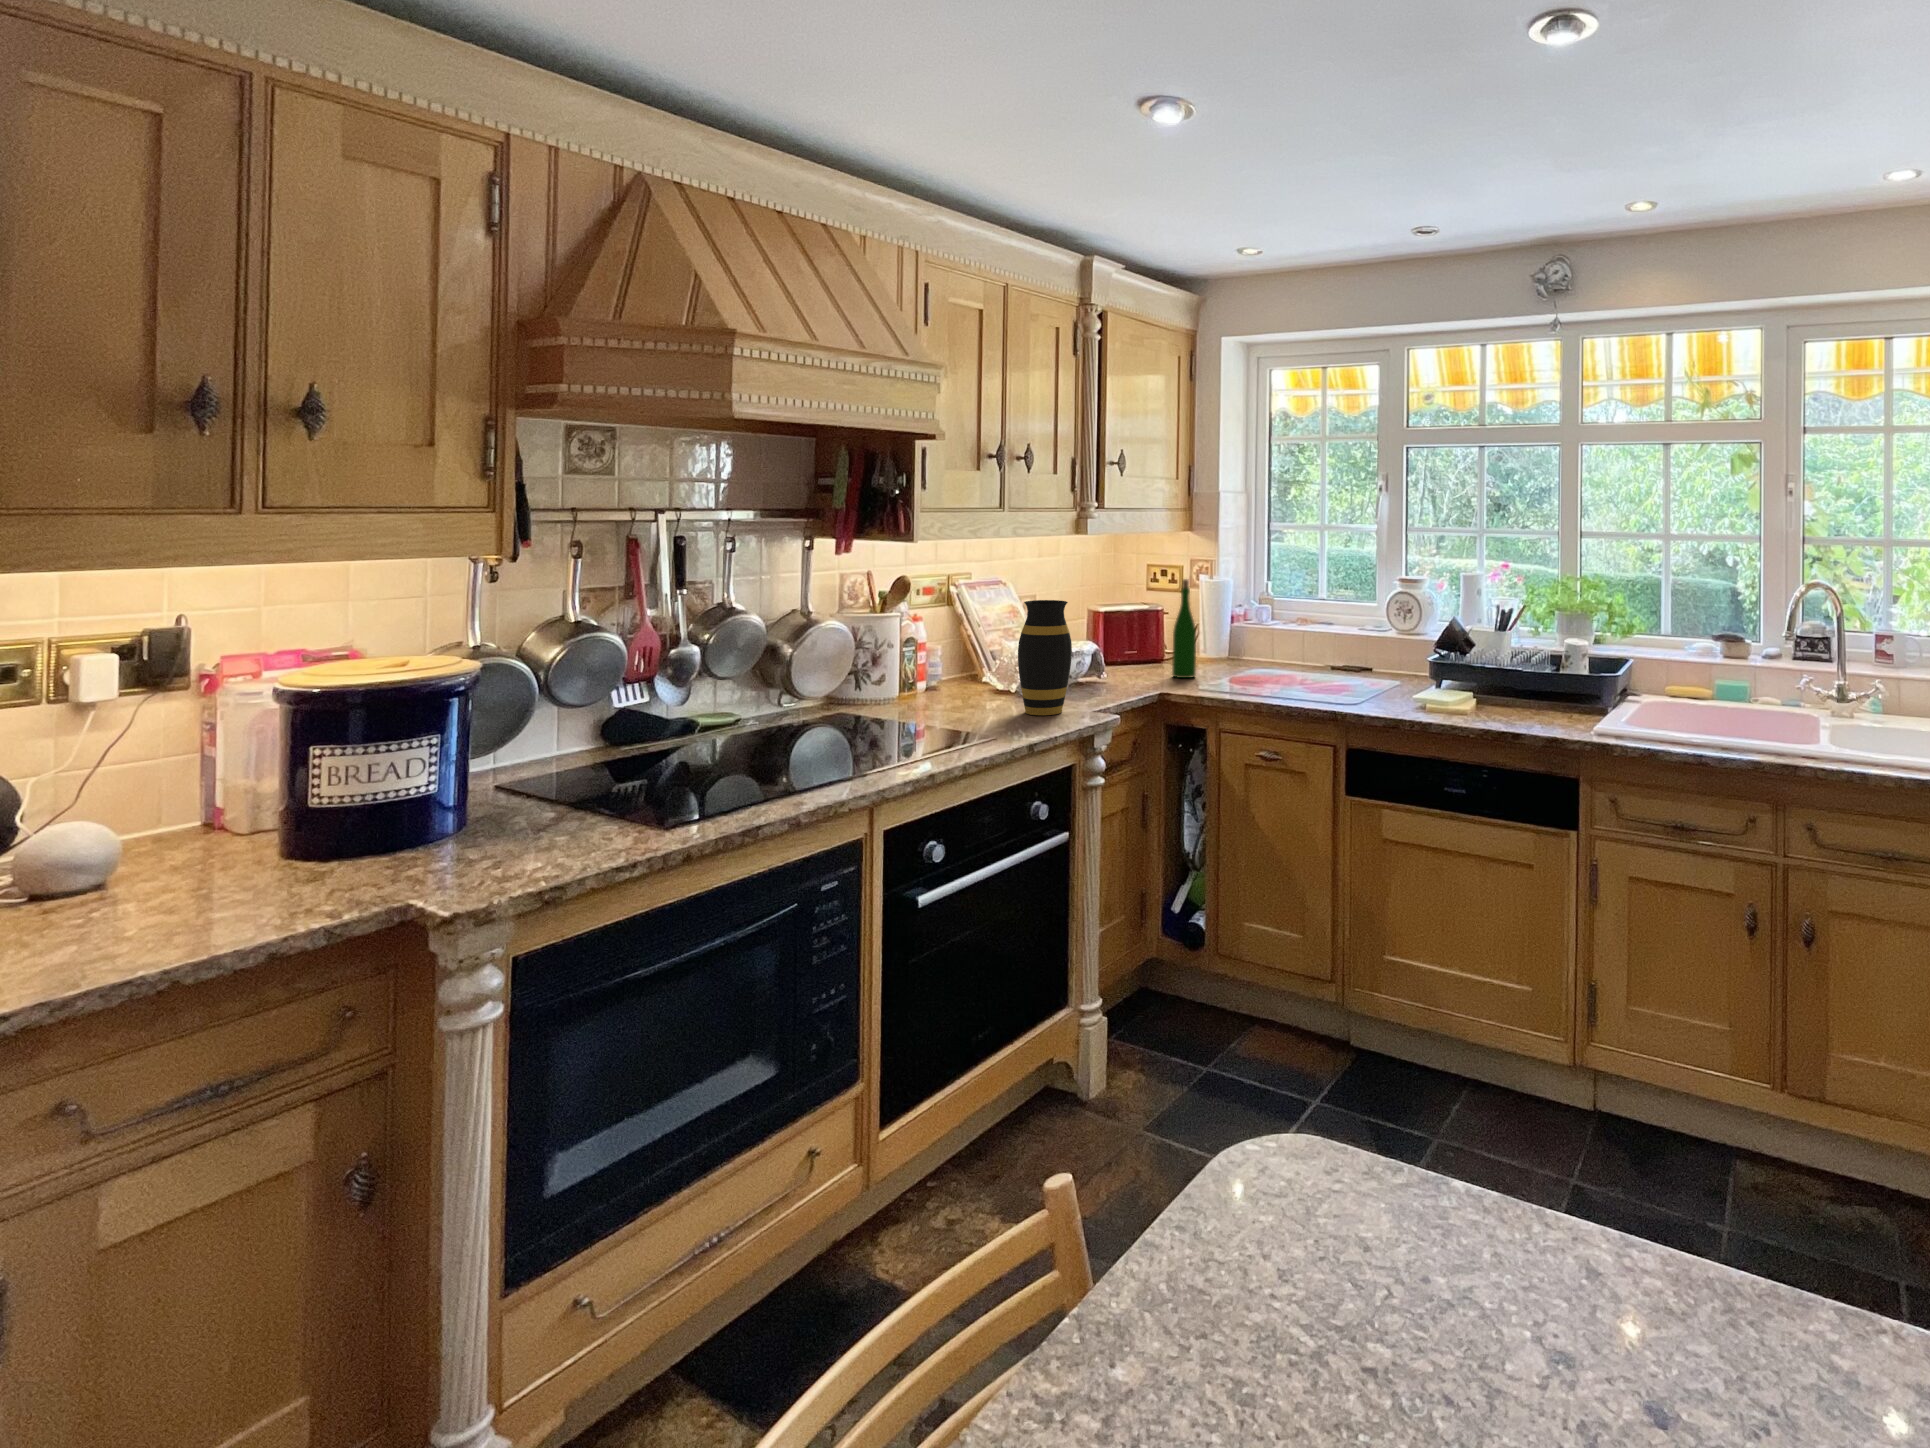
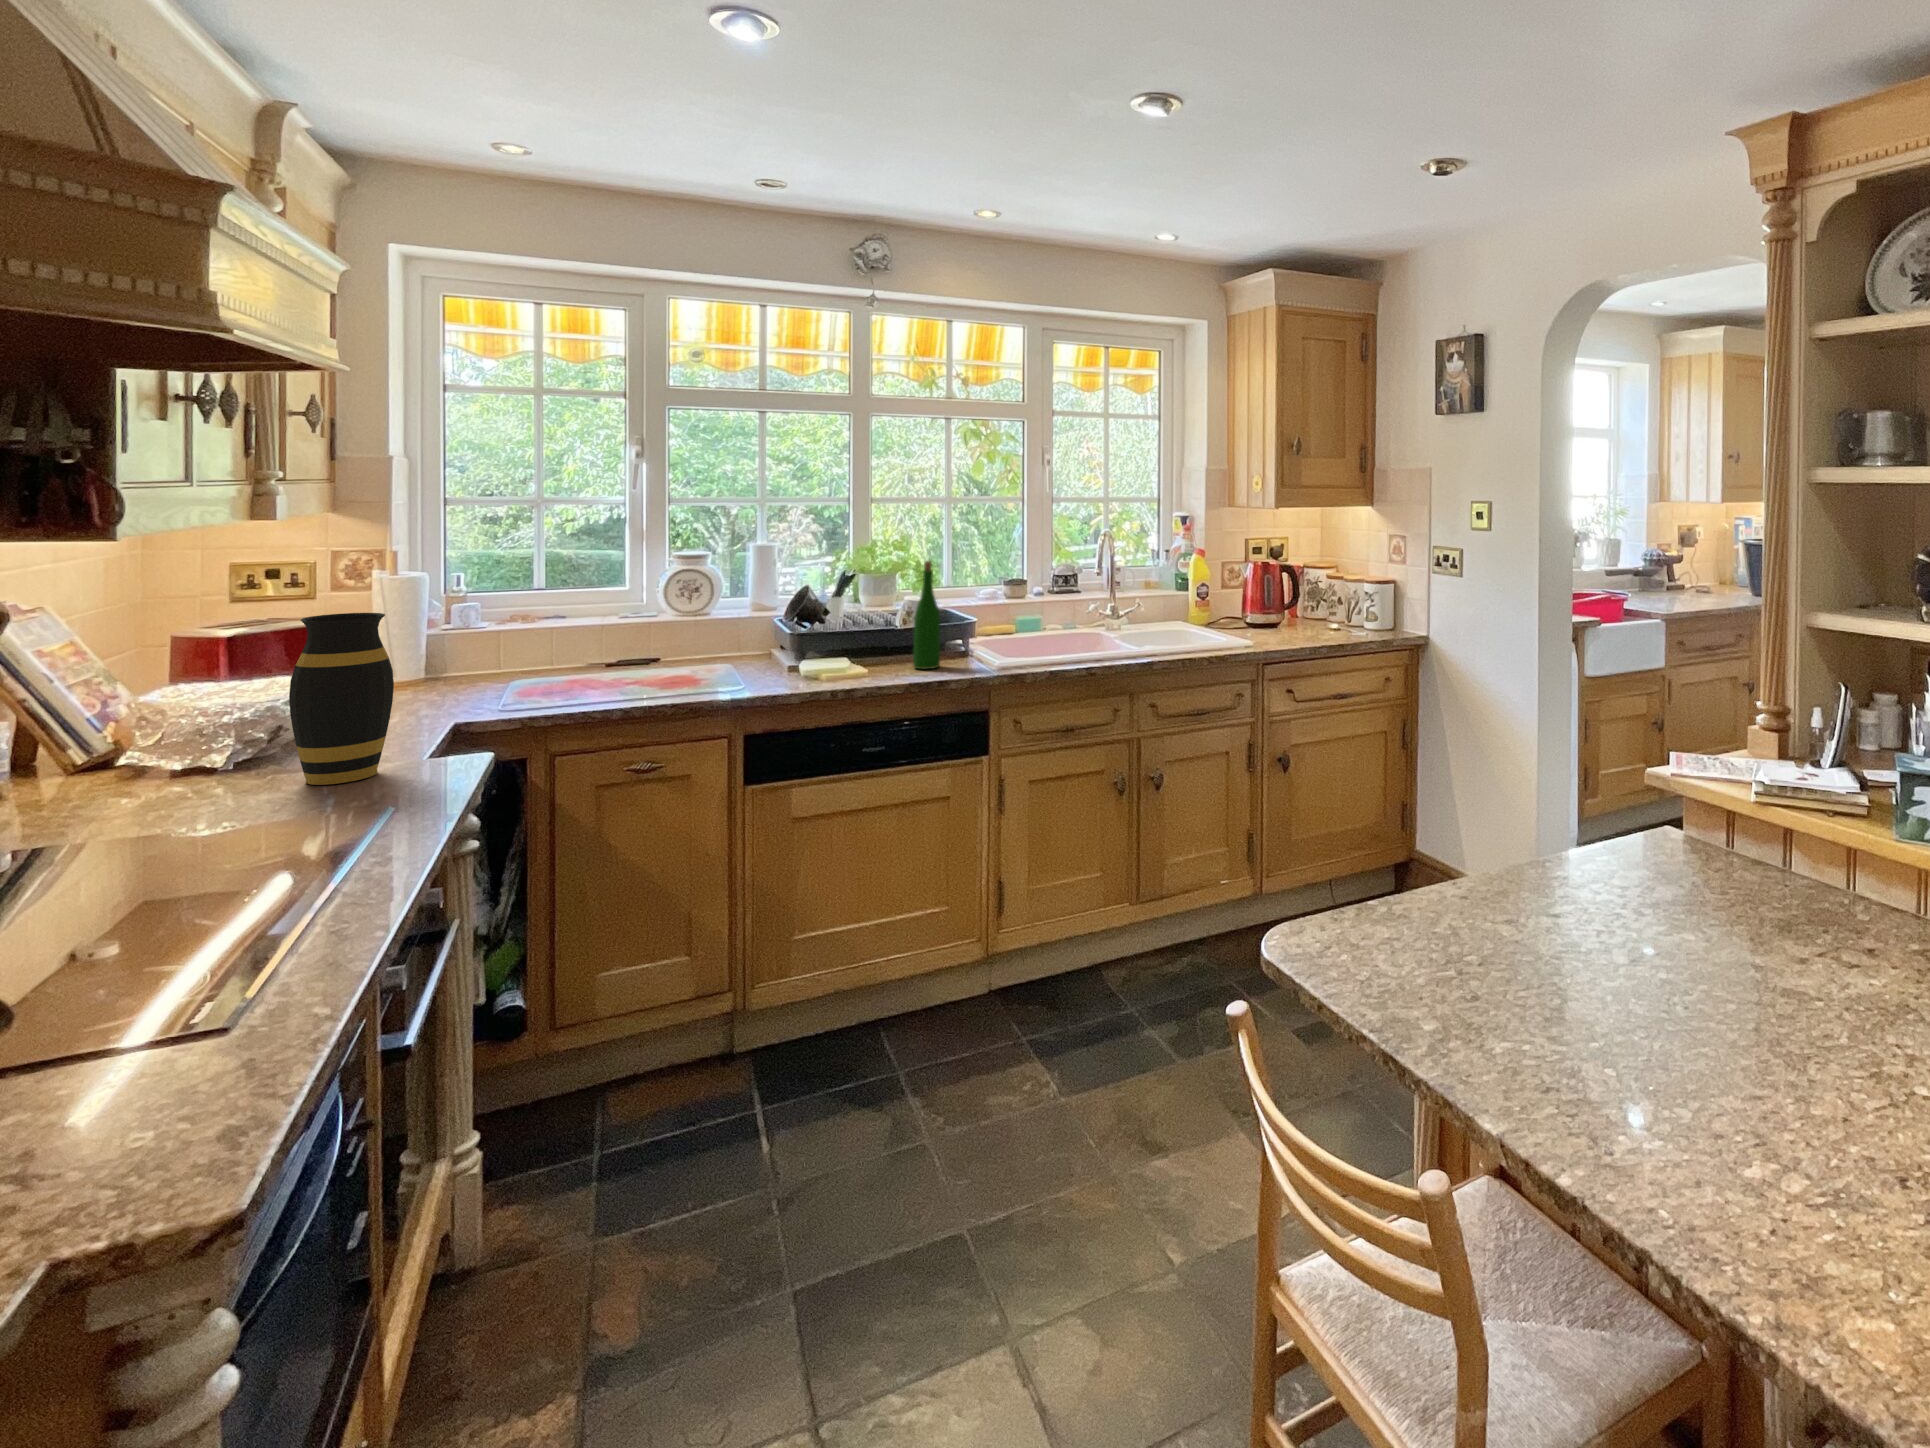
wine bottle: present [1172,579,1196,678] -> present [913,561,941,669]

